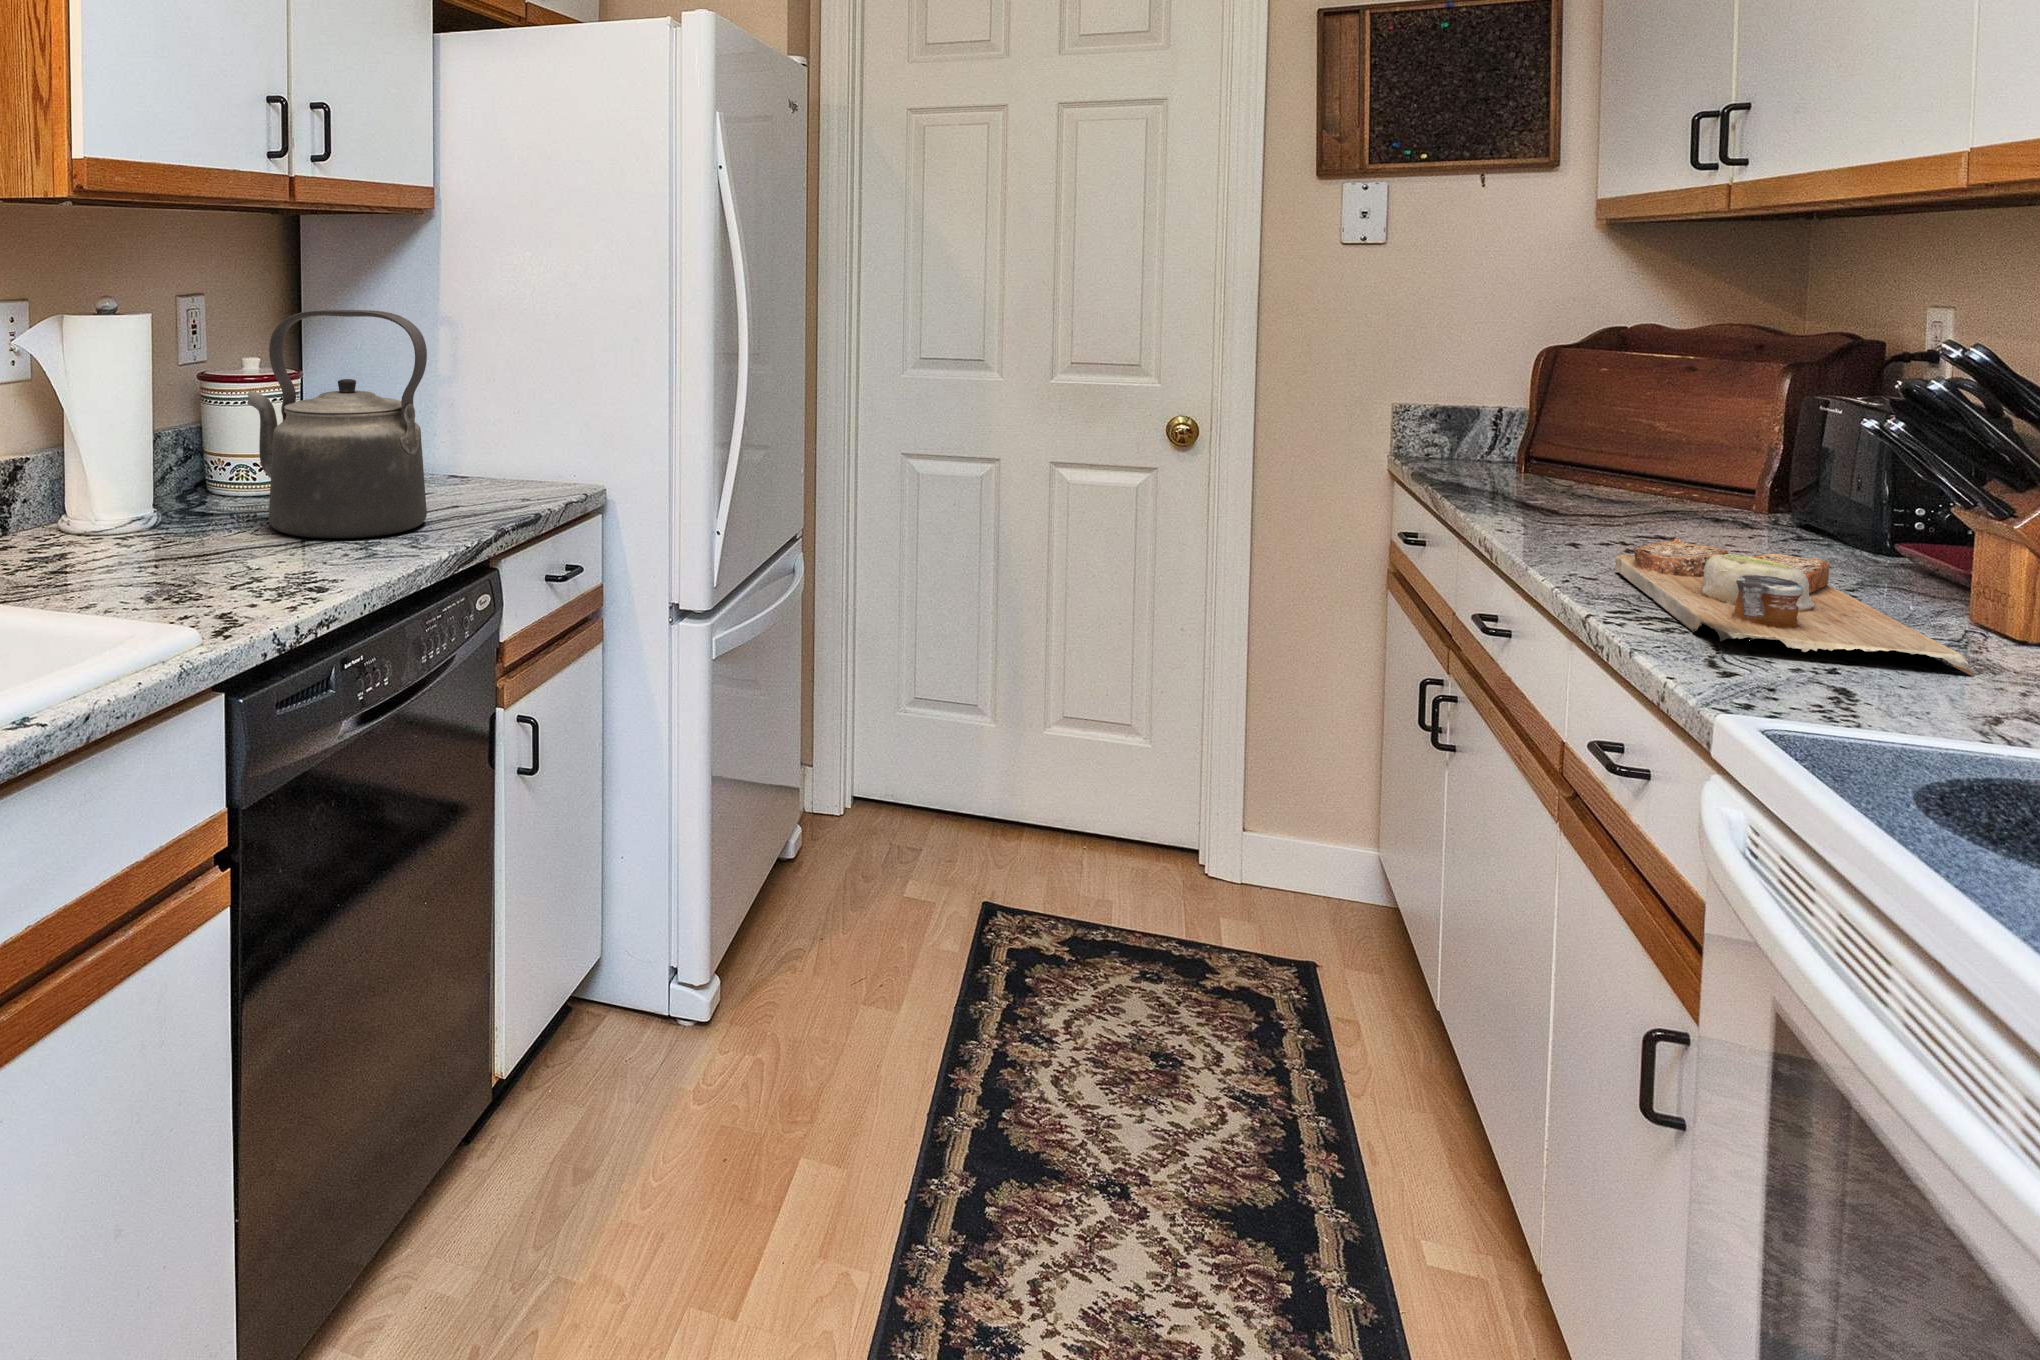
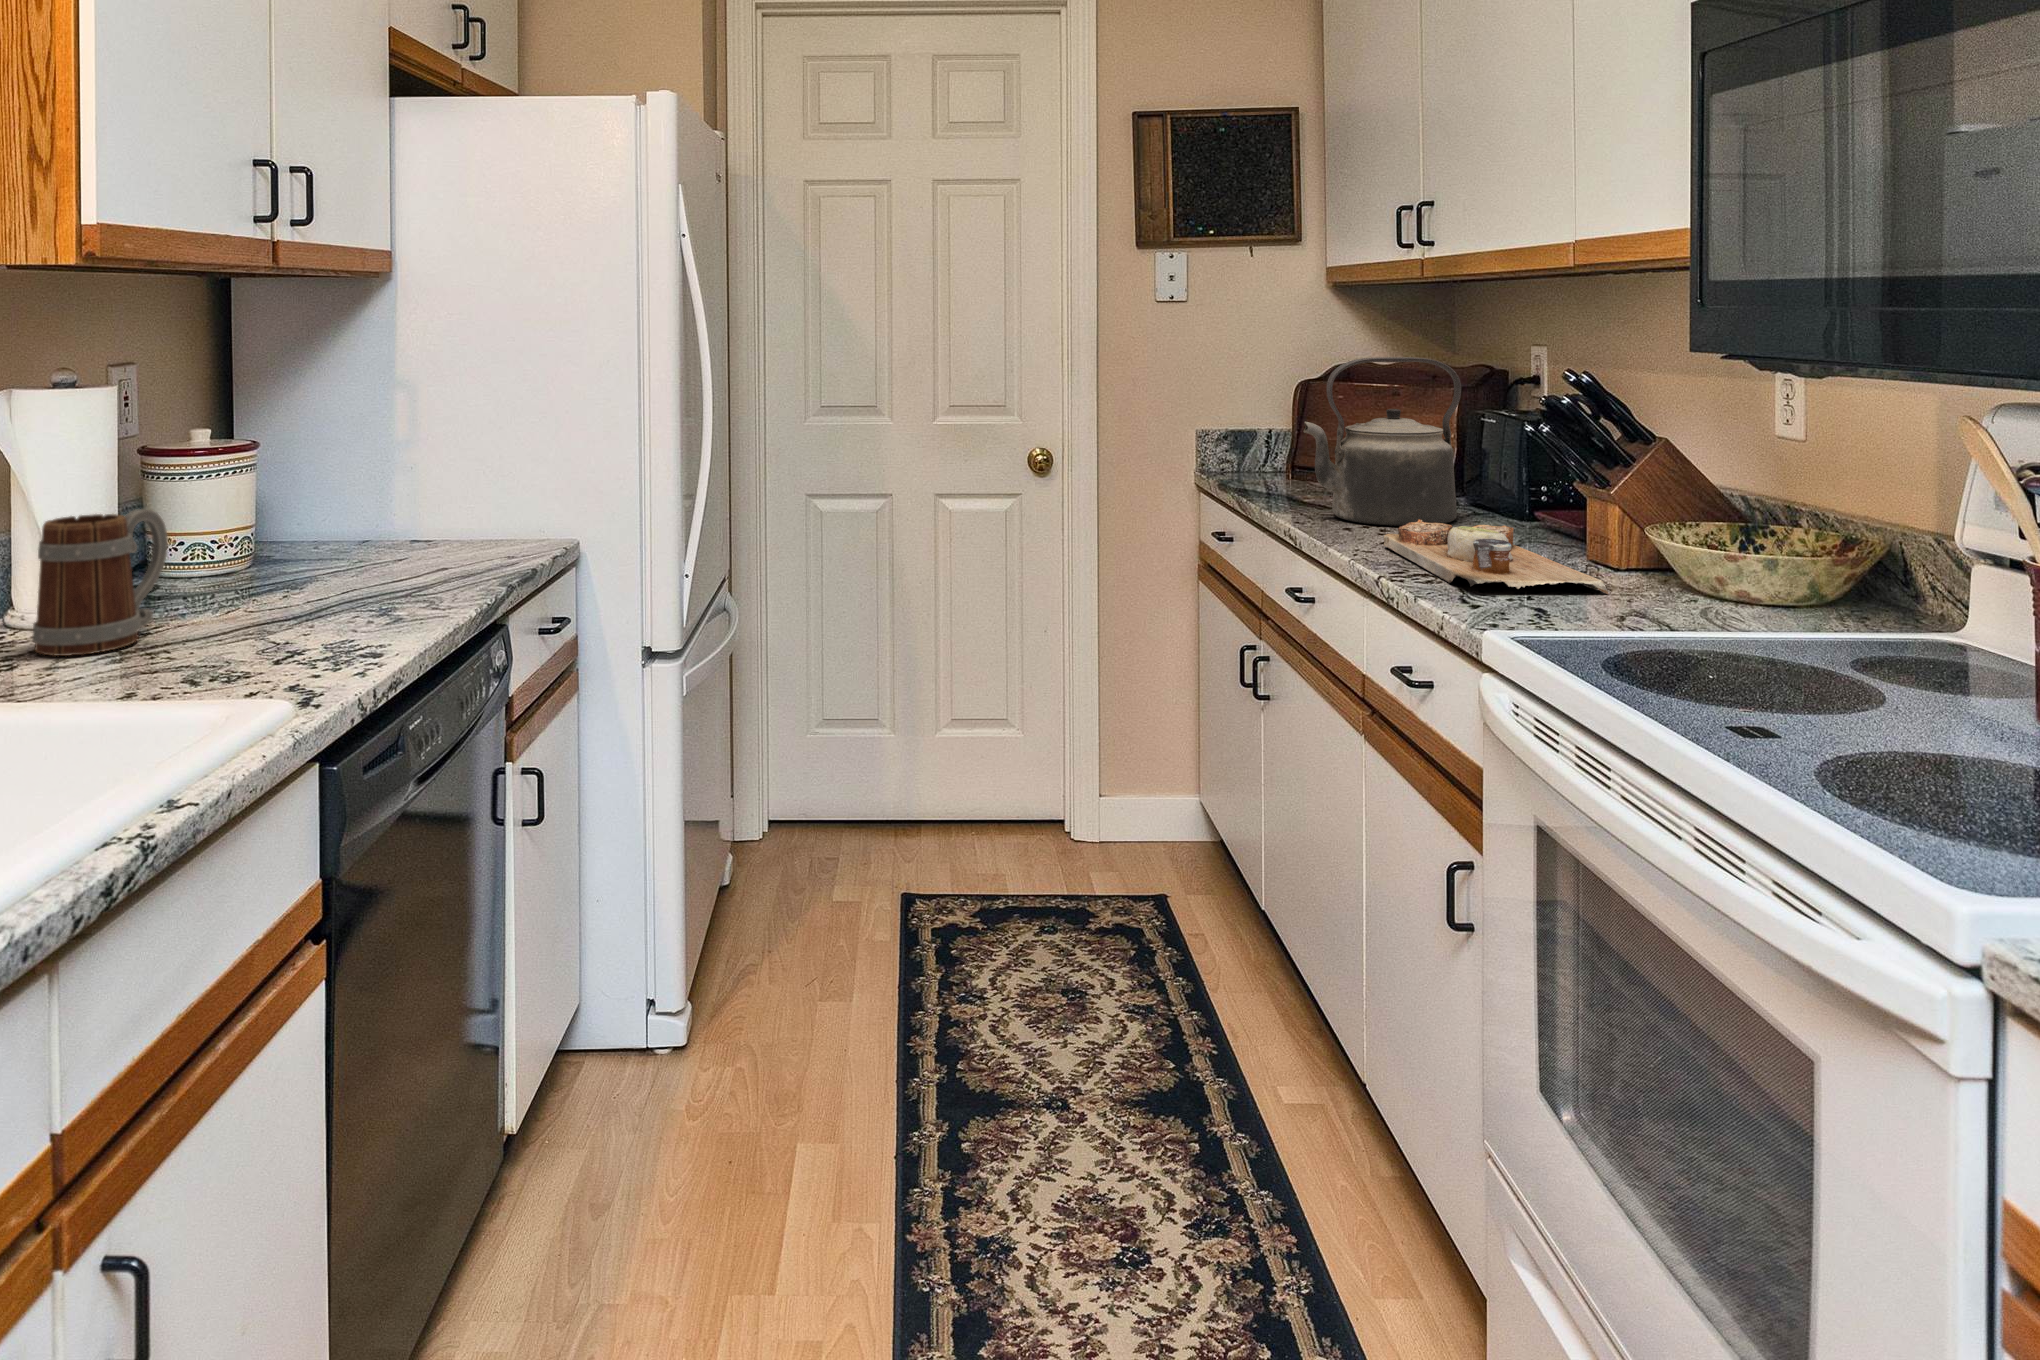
kettle: present [247,310,427,538] -> present [1304,357,1461,526]
mug: none [49,430,173,563] -> present [32,509,168,656]

